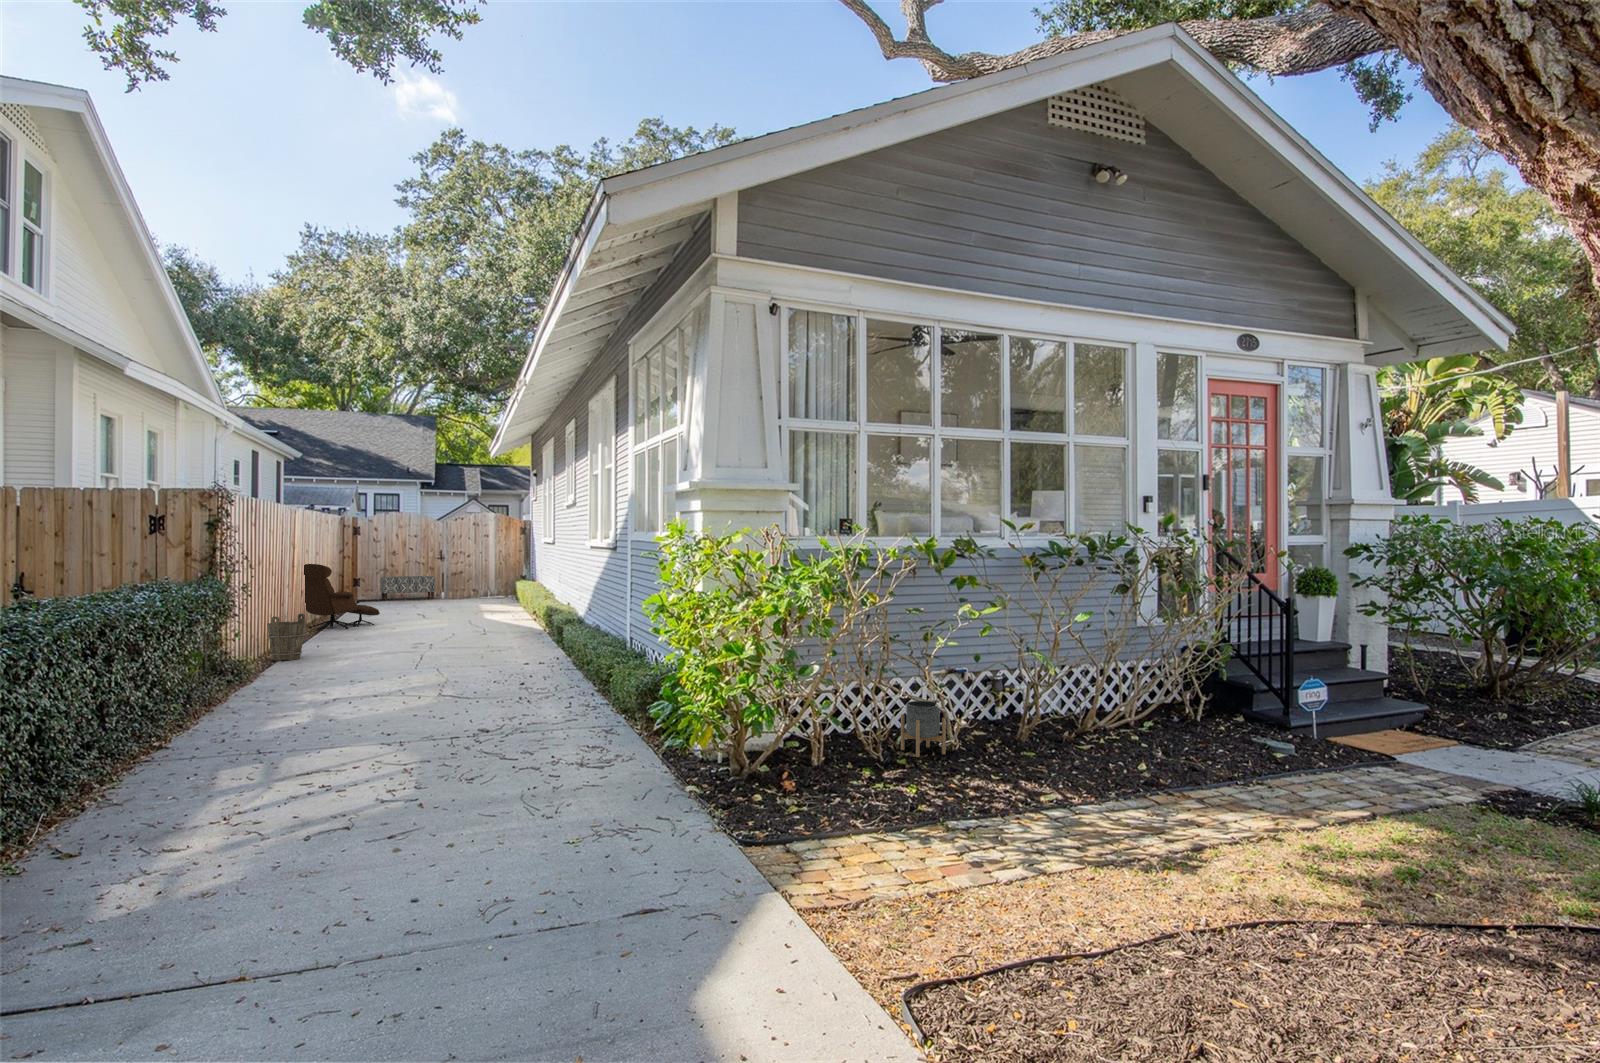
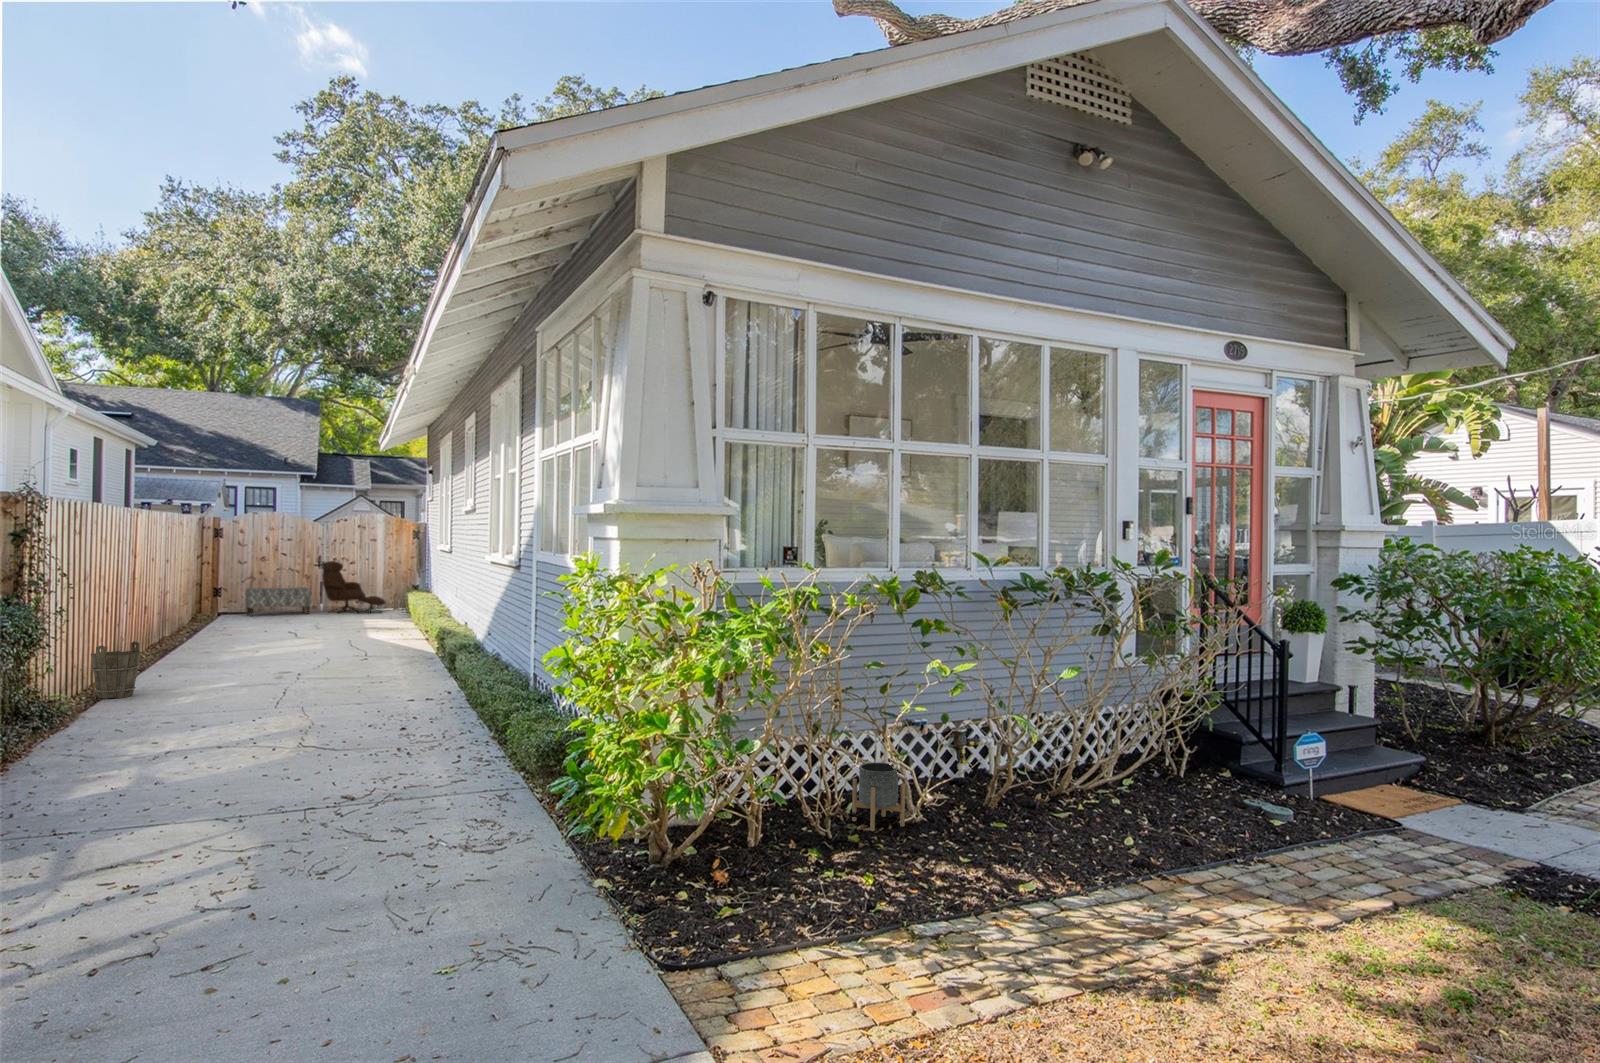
lounge chair: present [304,564,380,630] -> present [322,561,386,612]

